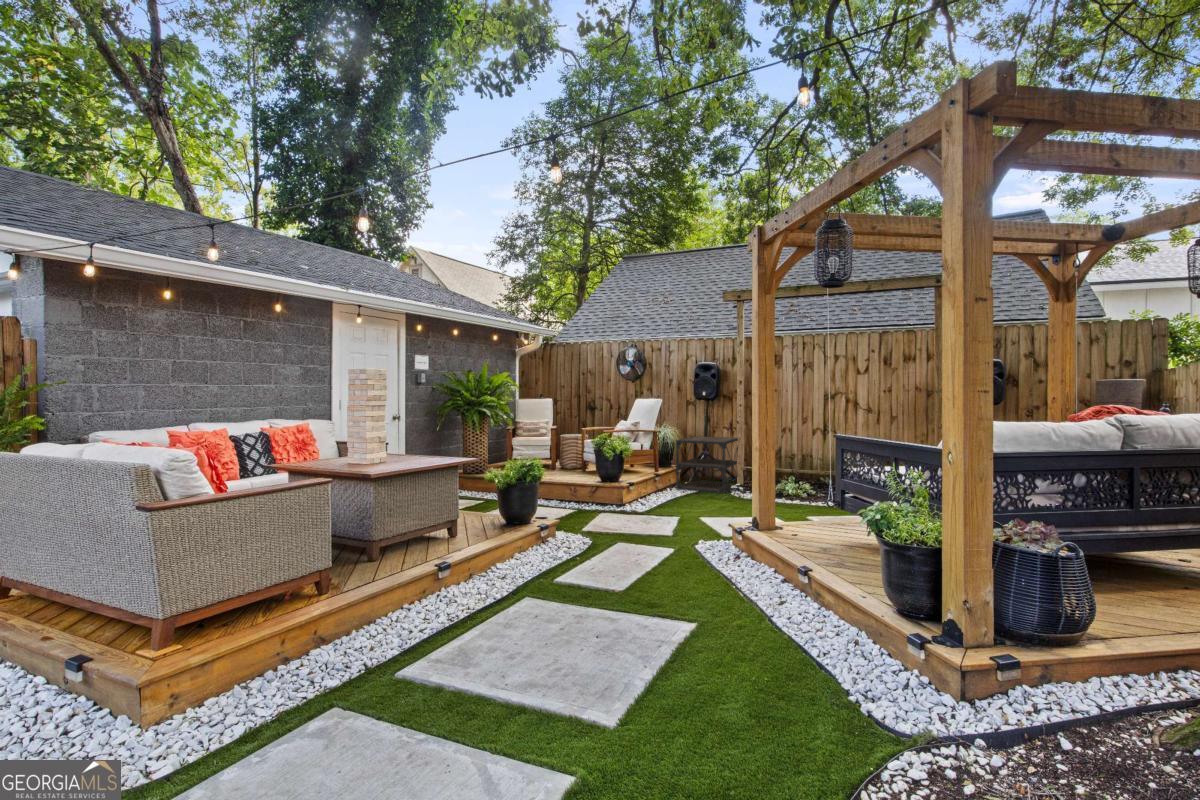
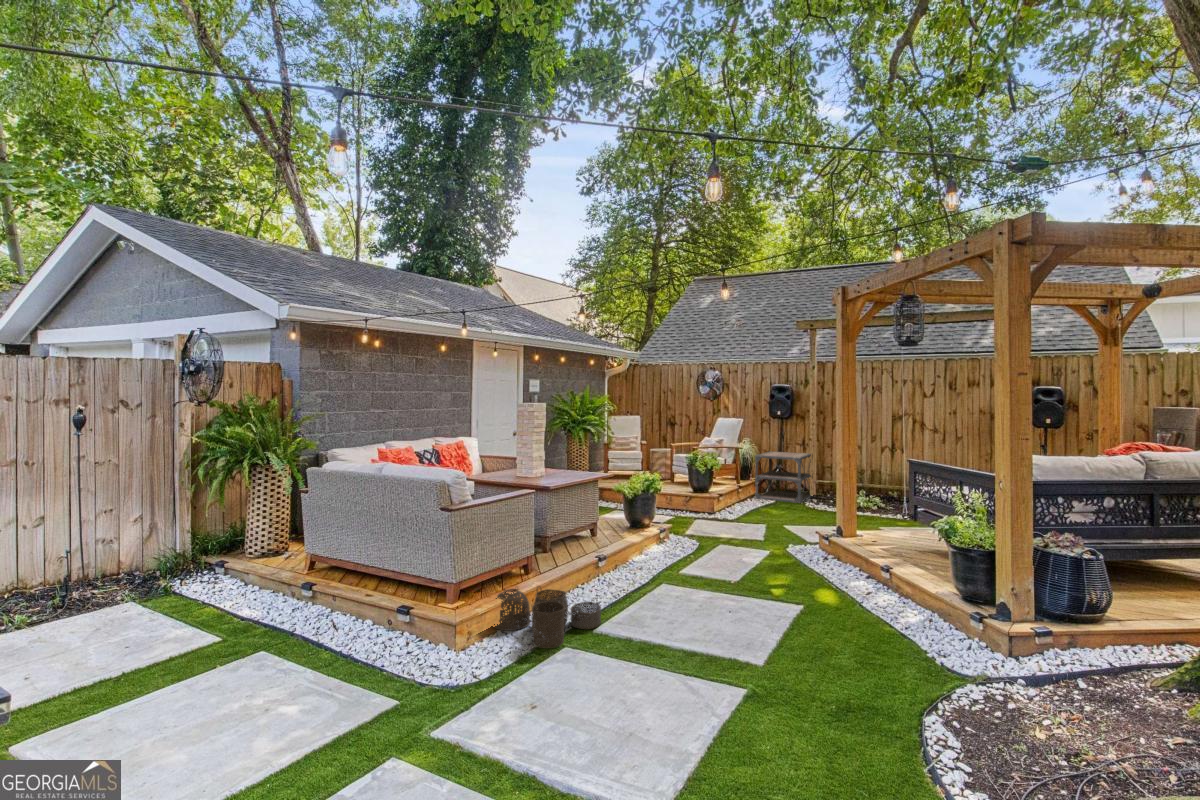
woven basket: none [239,614,406,713] -> present [494,586,601,648]

